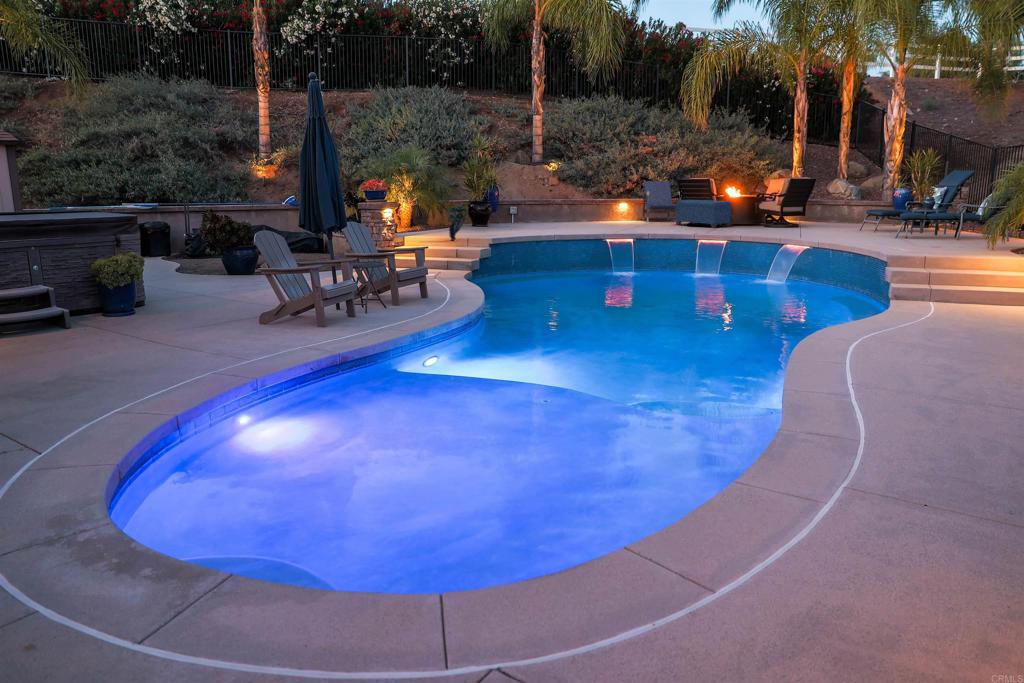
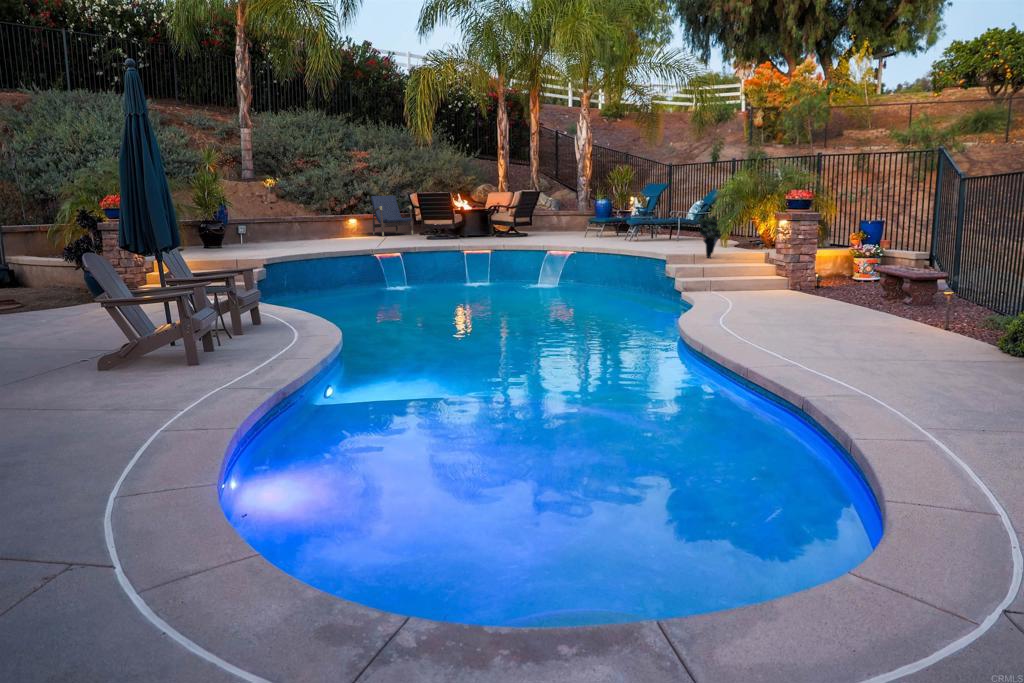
bench: present [676,200,731,228] -> none [416,213,470,239]
potted plant: present [447,202,468,241] -> present [698,214,722,258]

